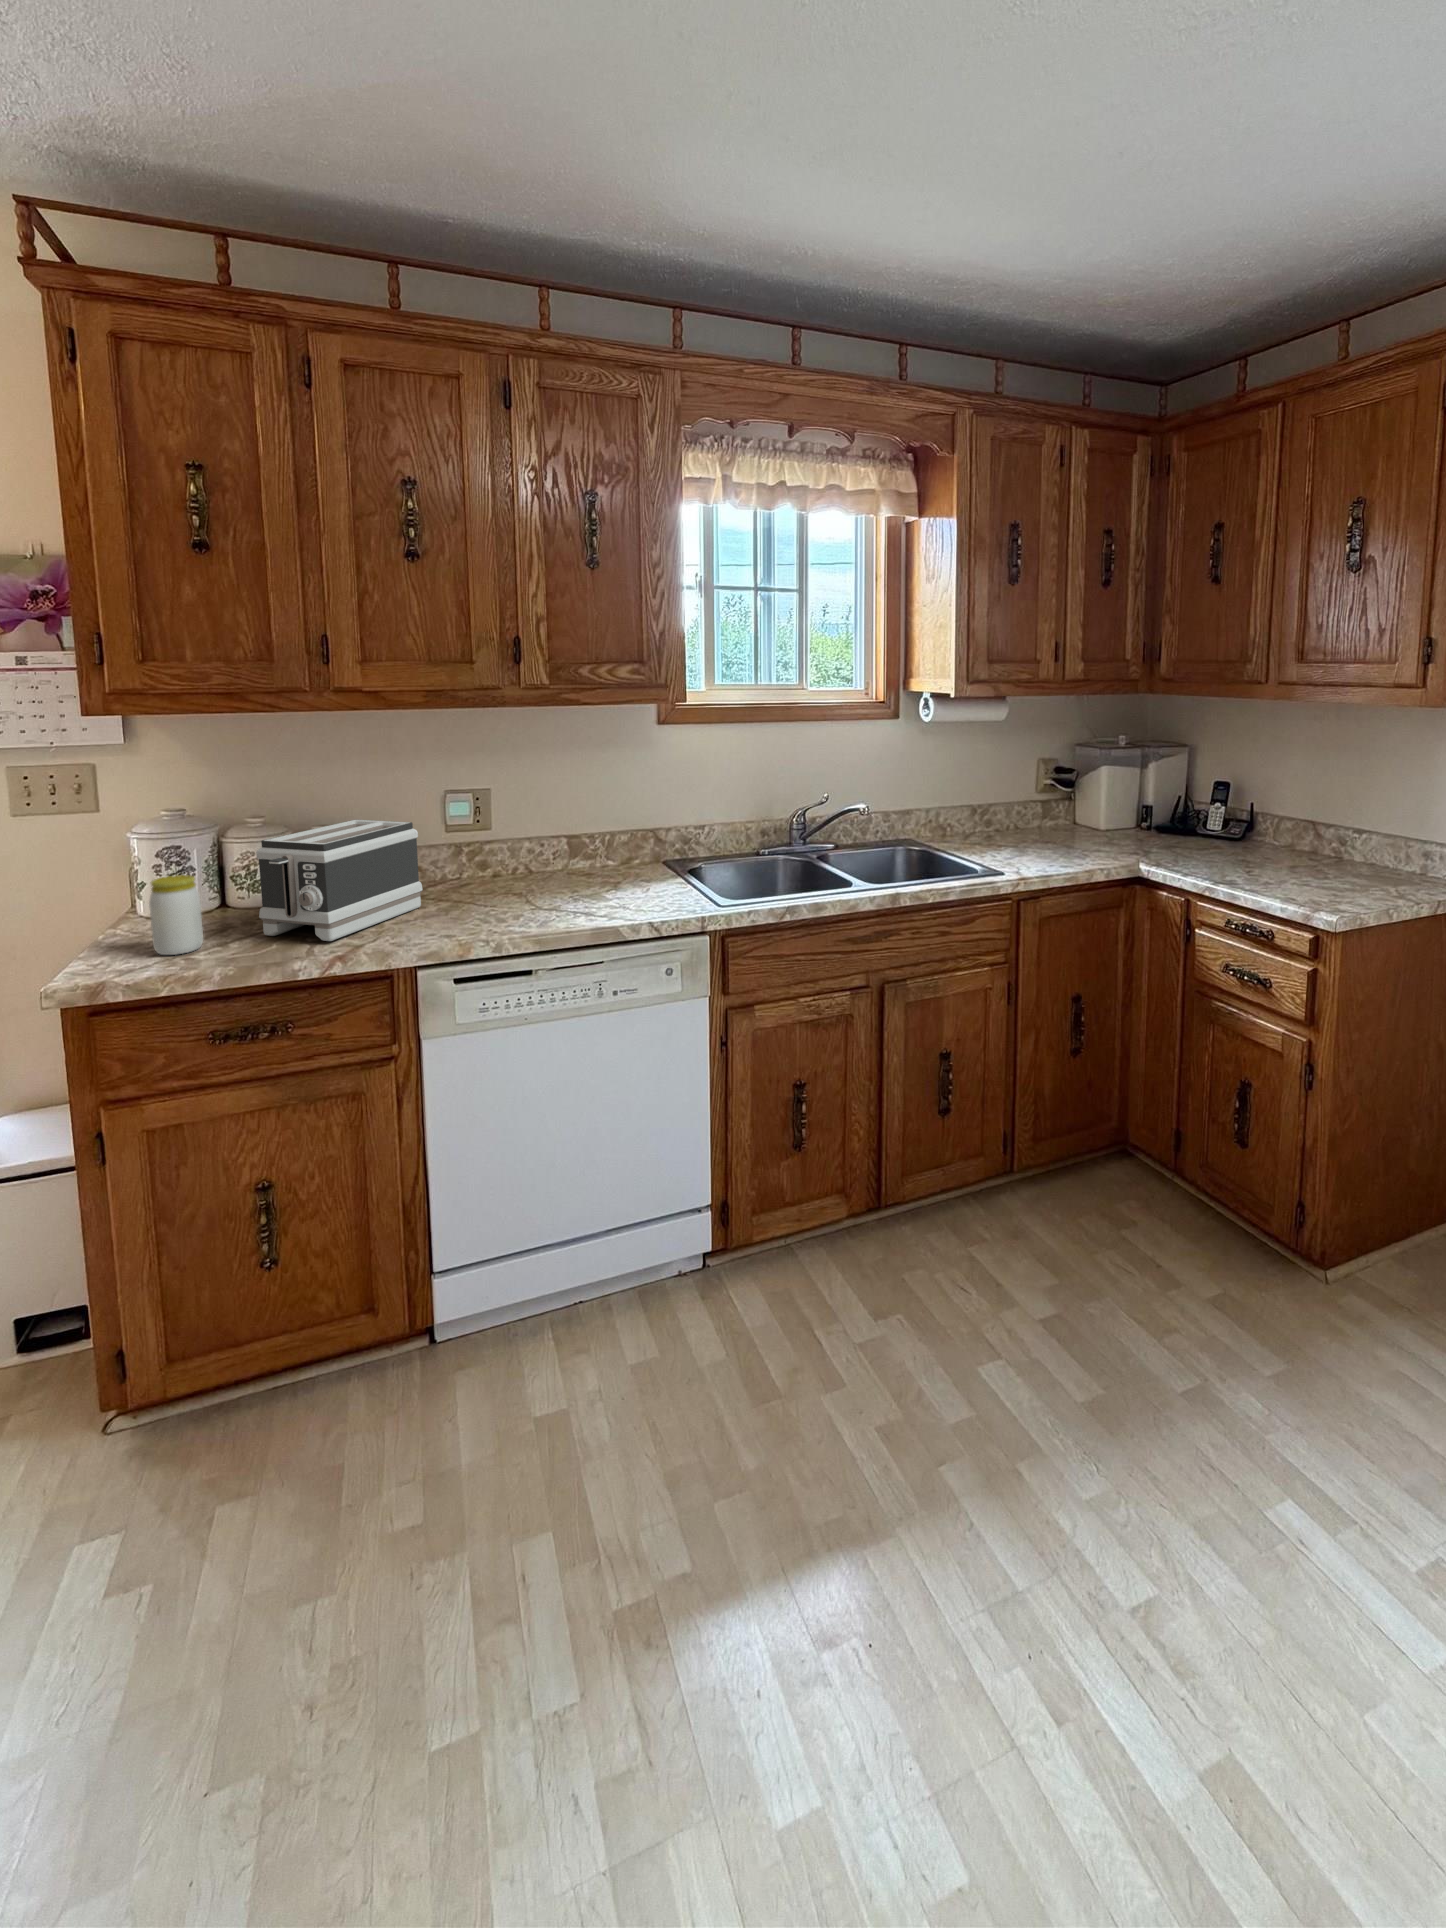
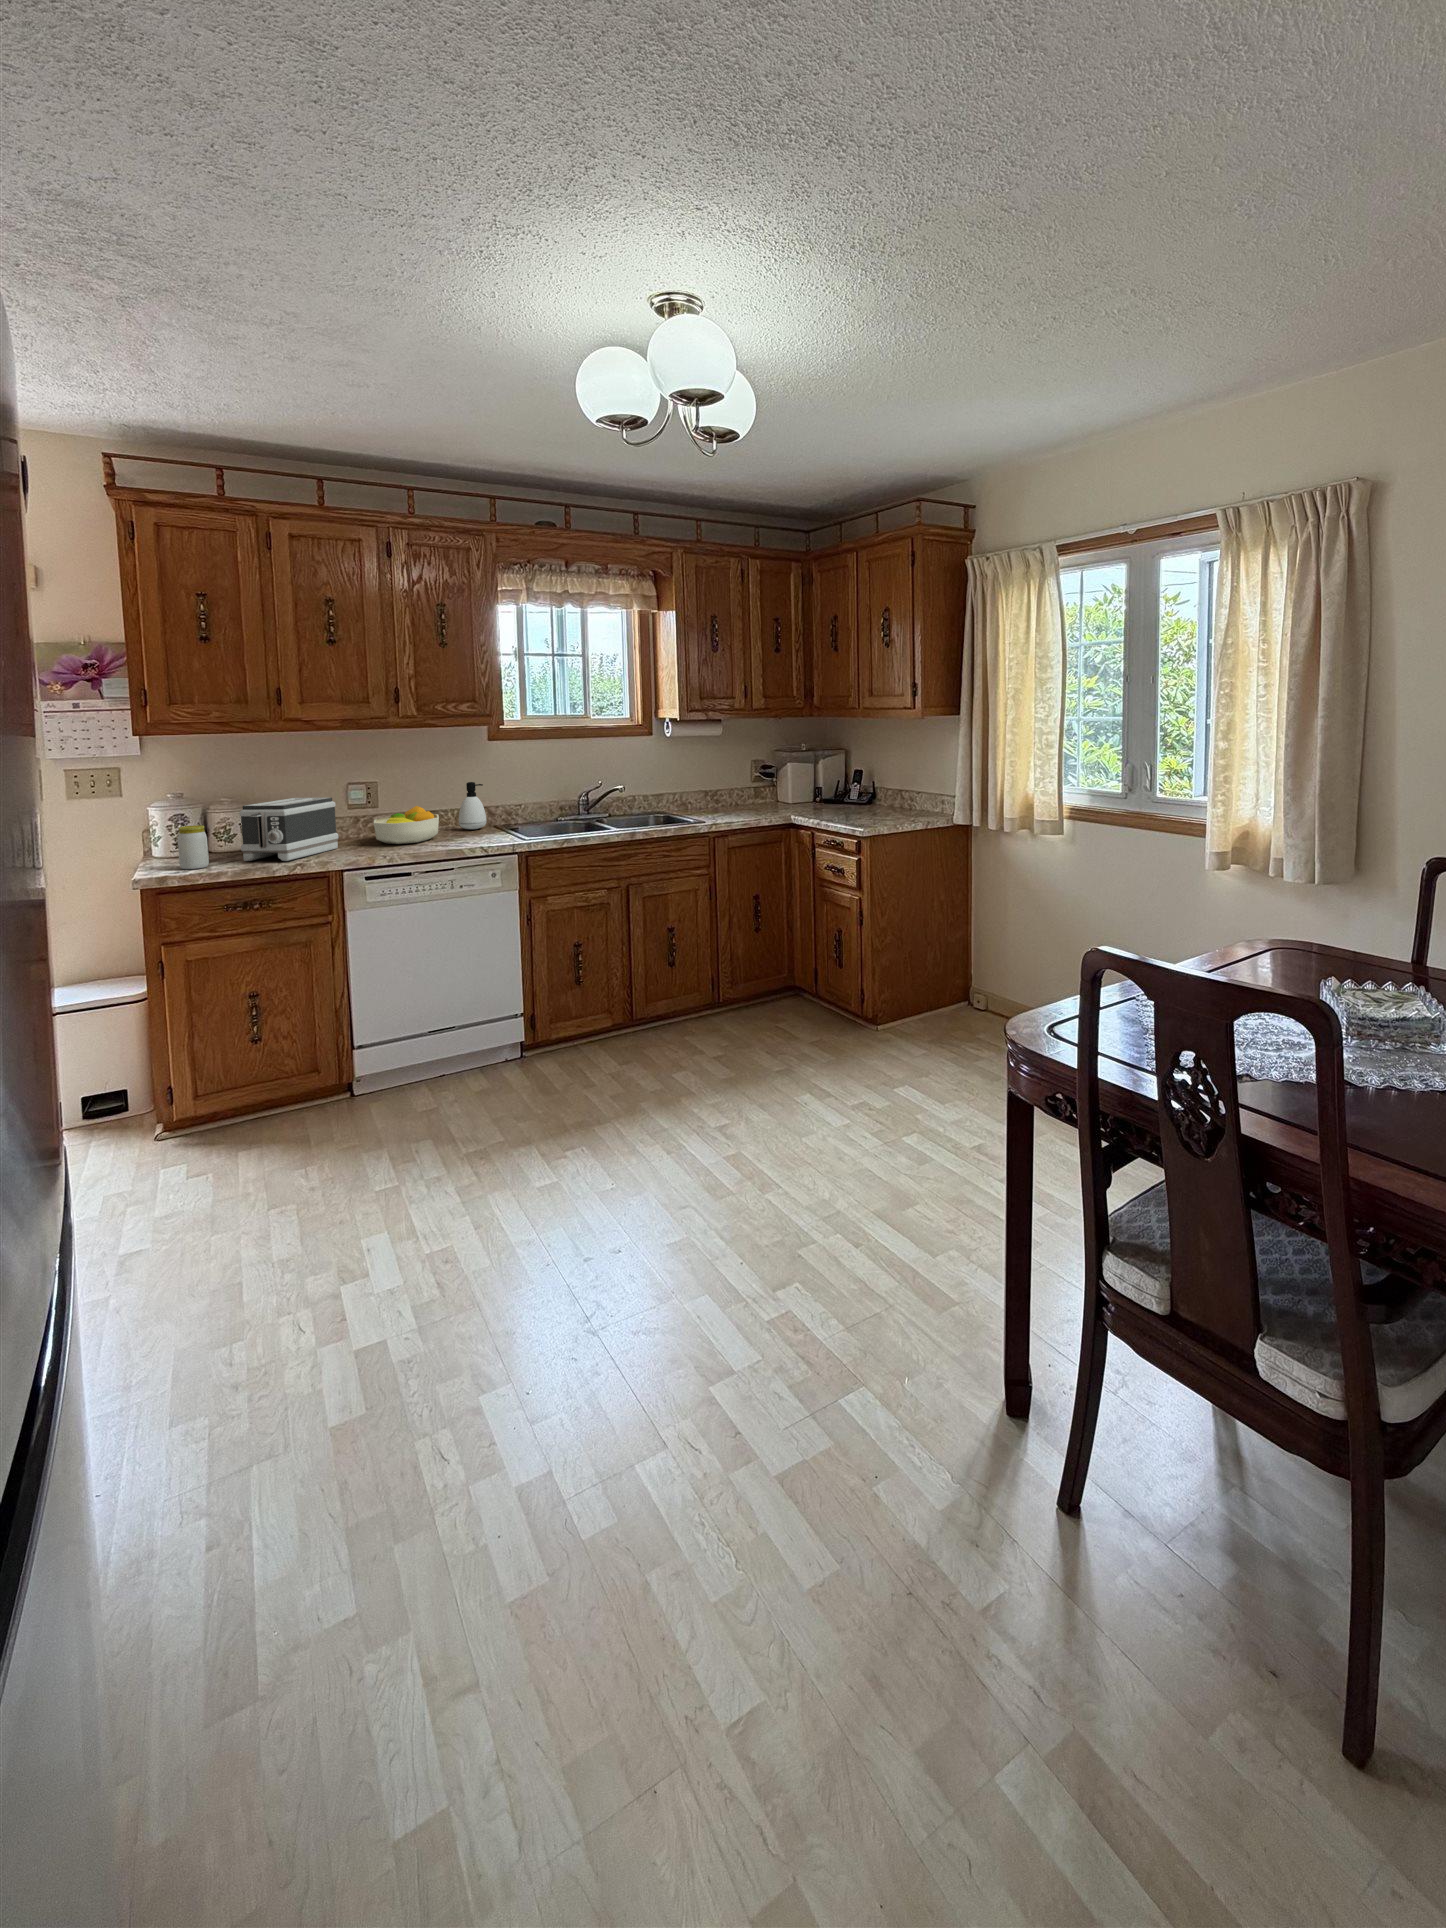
soap dispenser: none [610,792,651,868] -> present [459,782,487,829]
fruit bowl: none [477,831,580,902] -> present [374,806,439,844]

